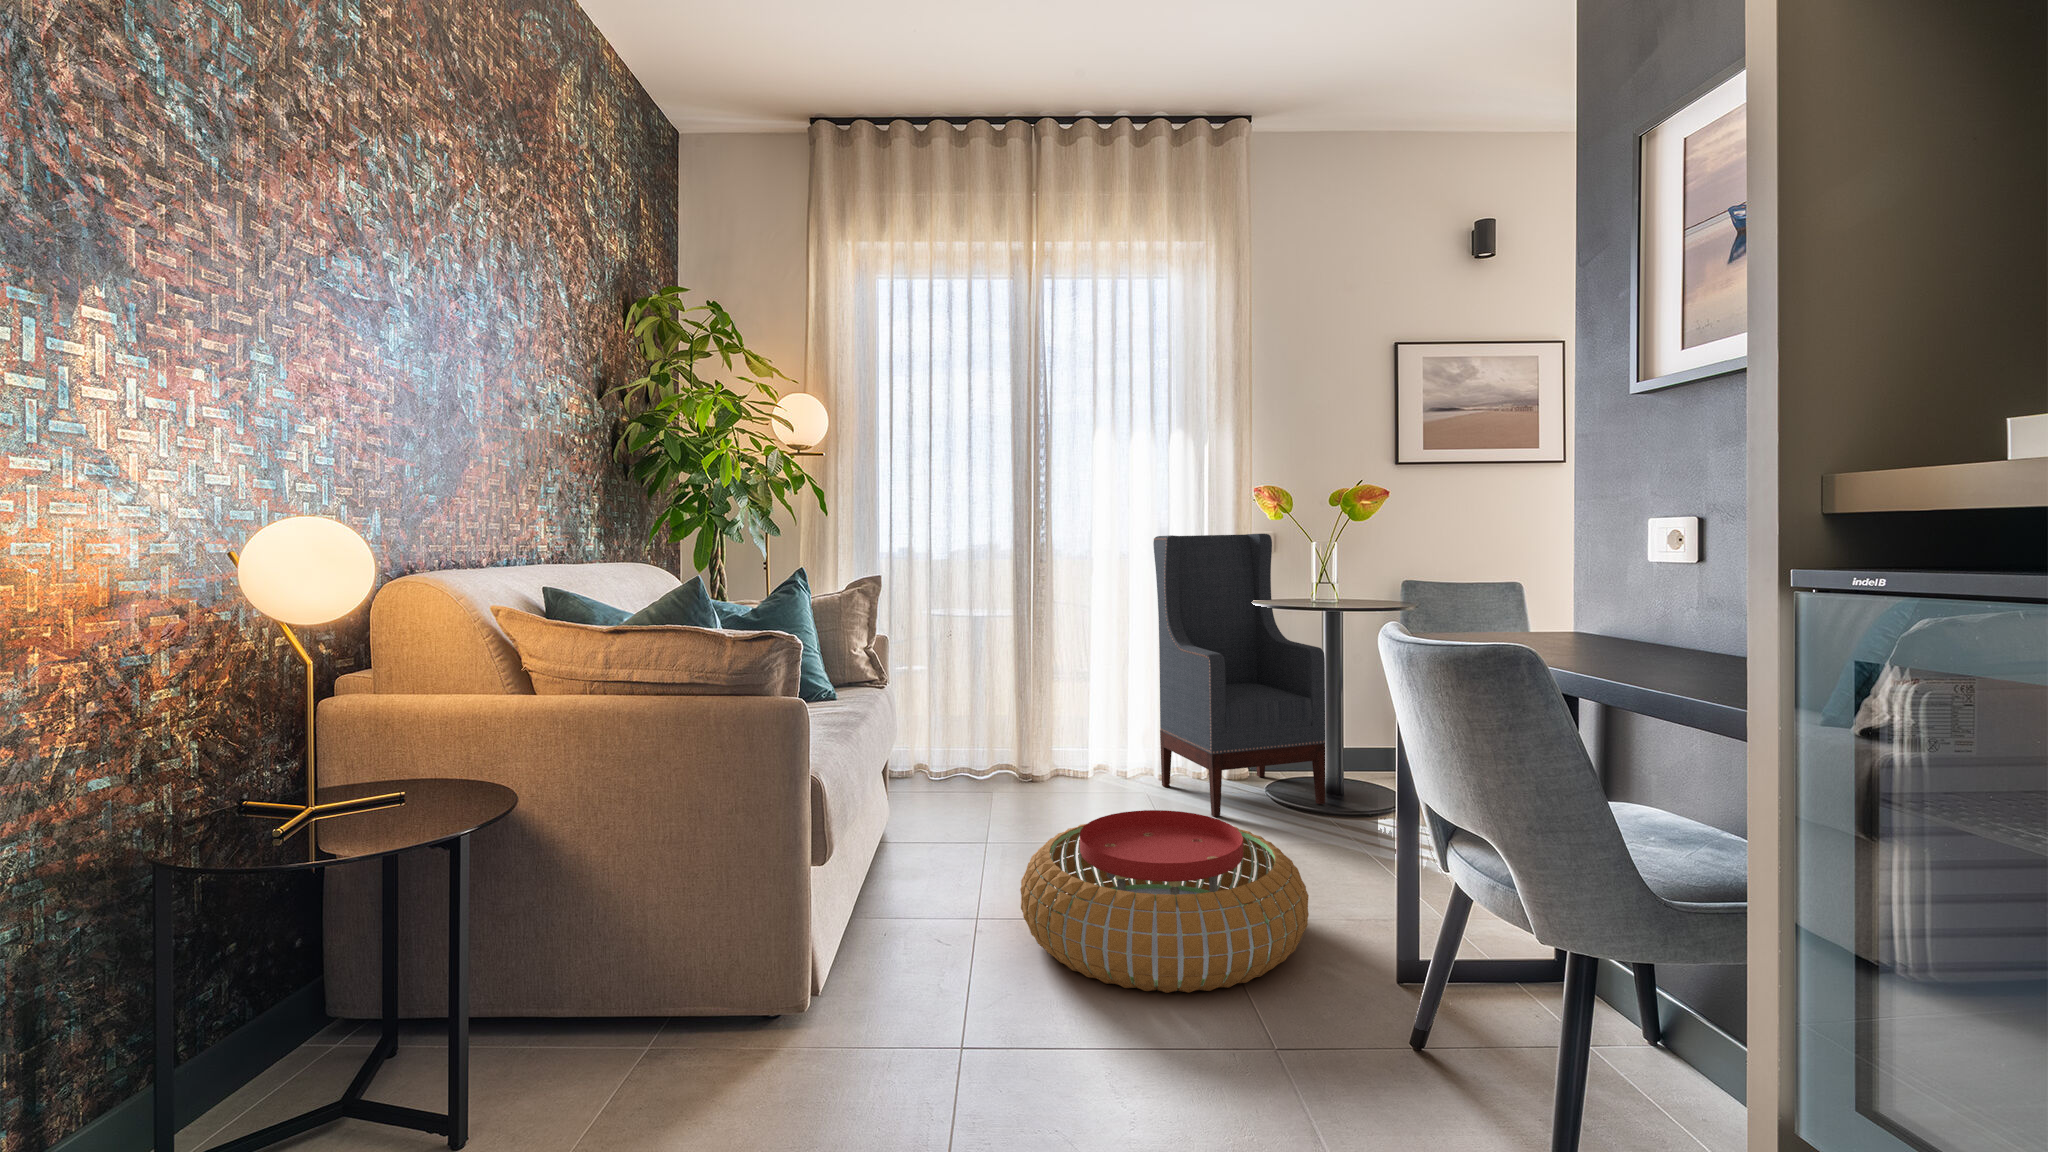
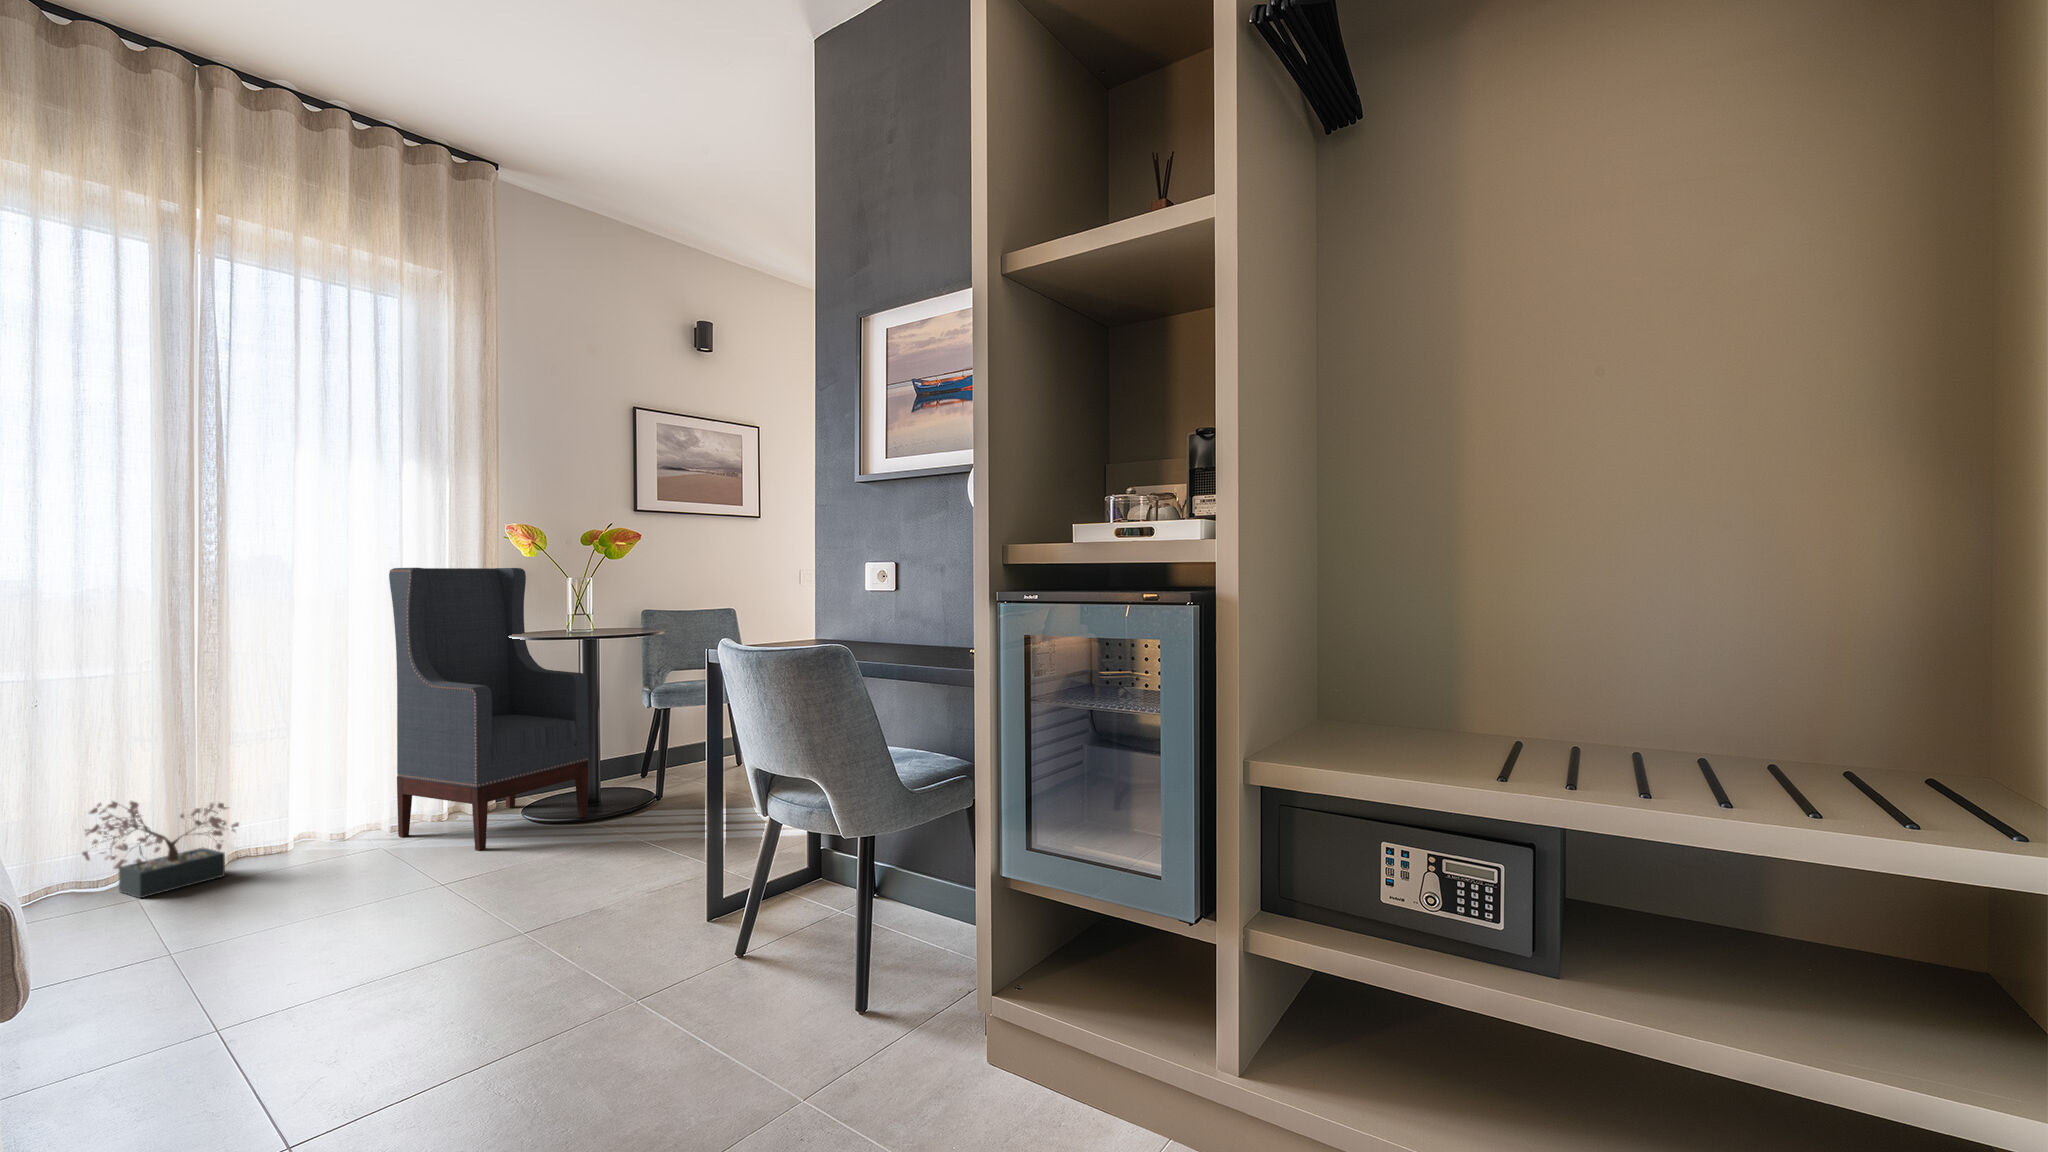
decorative plant: none [961,718,1051,796] -> present [82,801,239,898]
pouf: present [1020,810,1309,993] -> none [301,834,632,1015]

